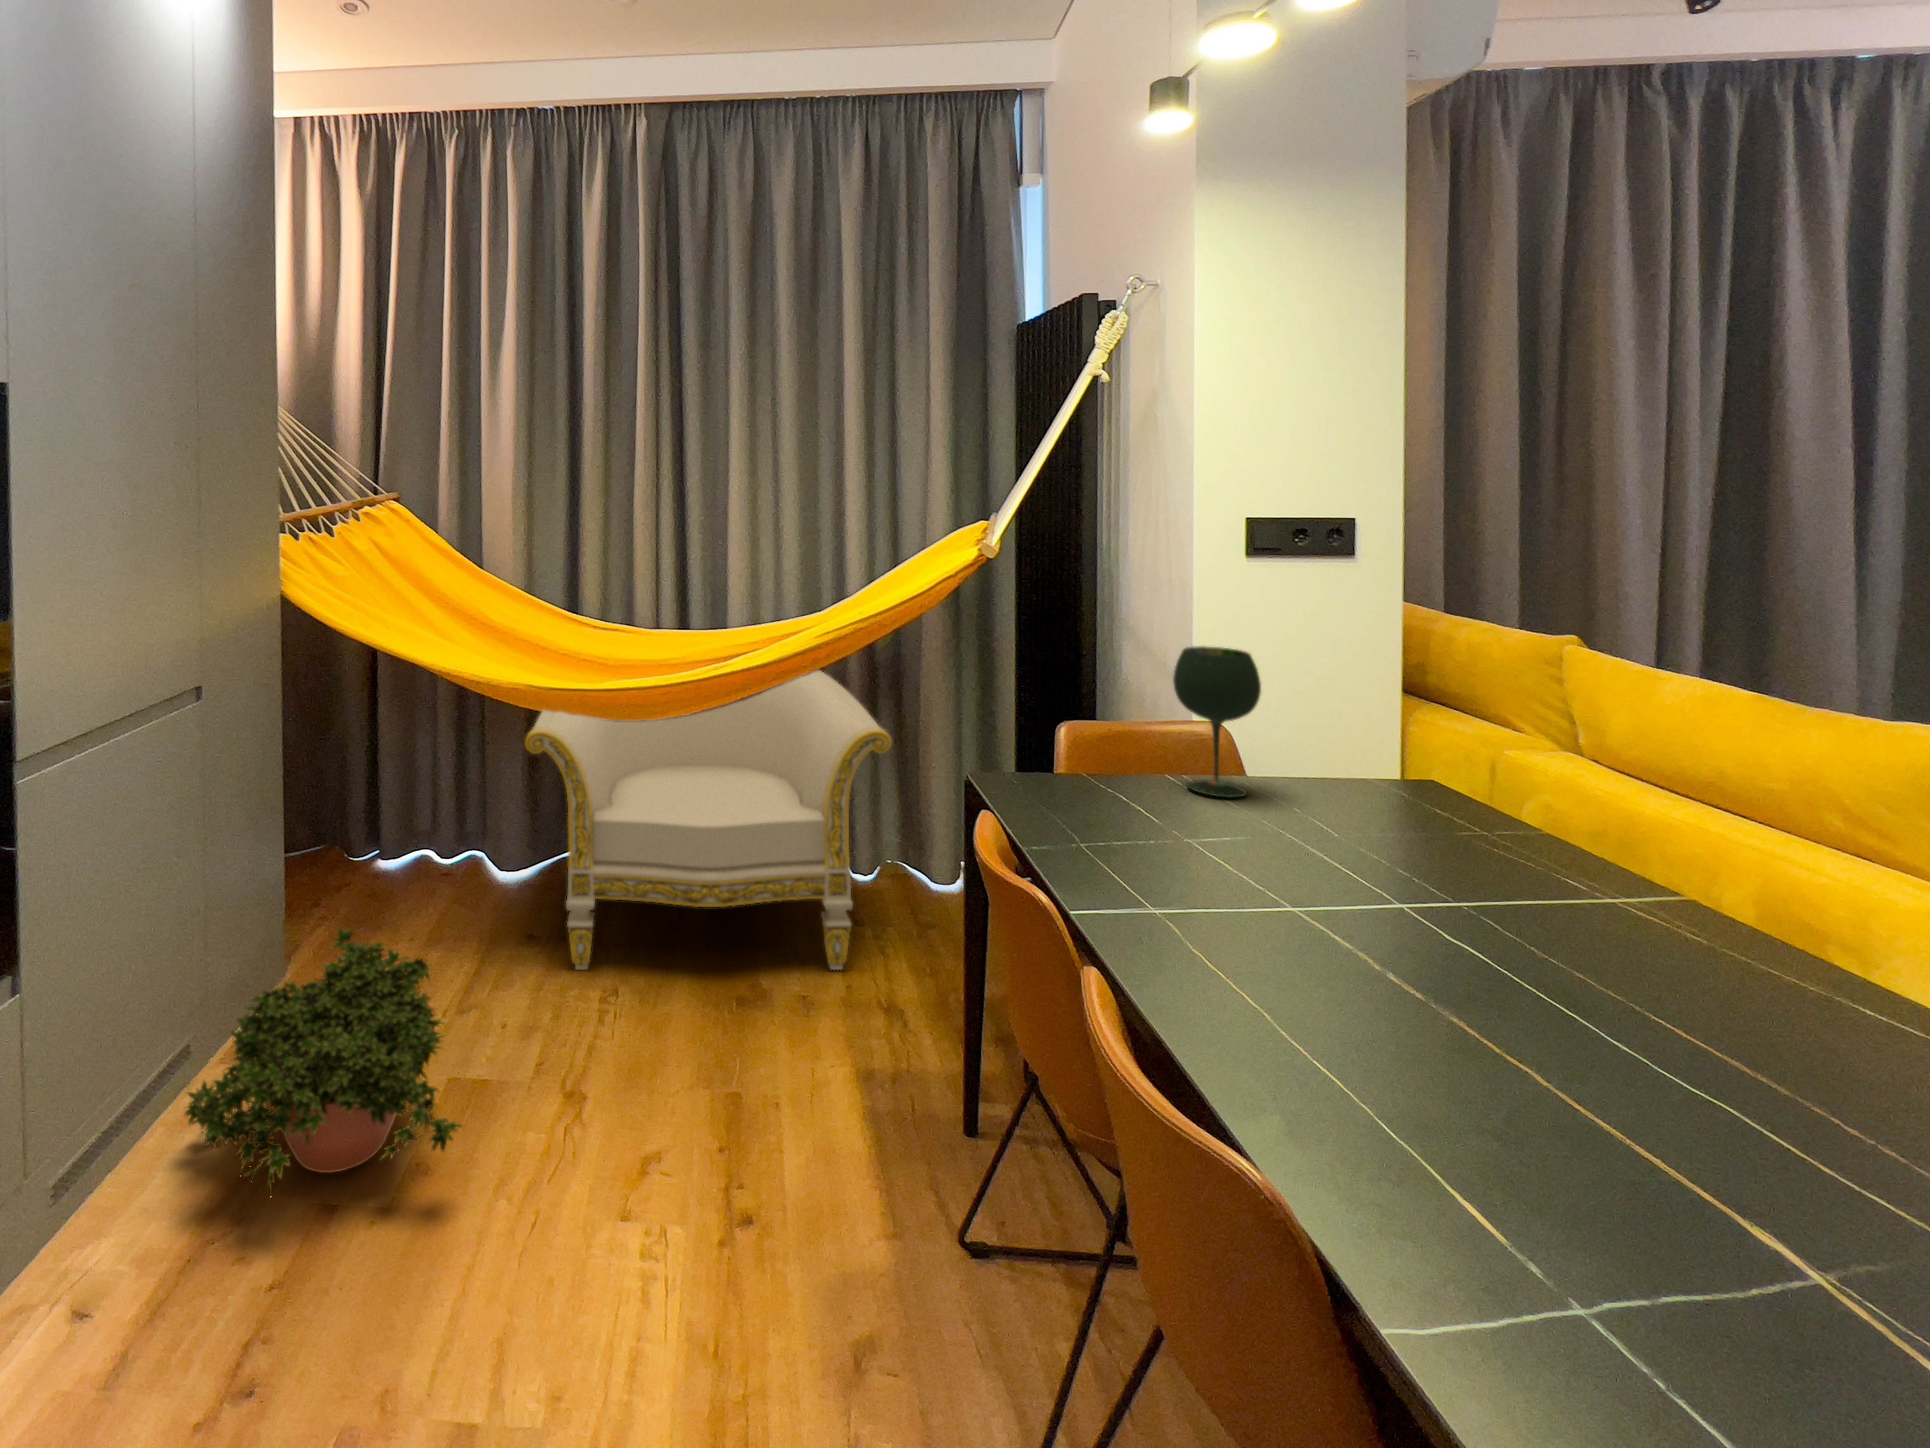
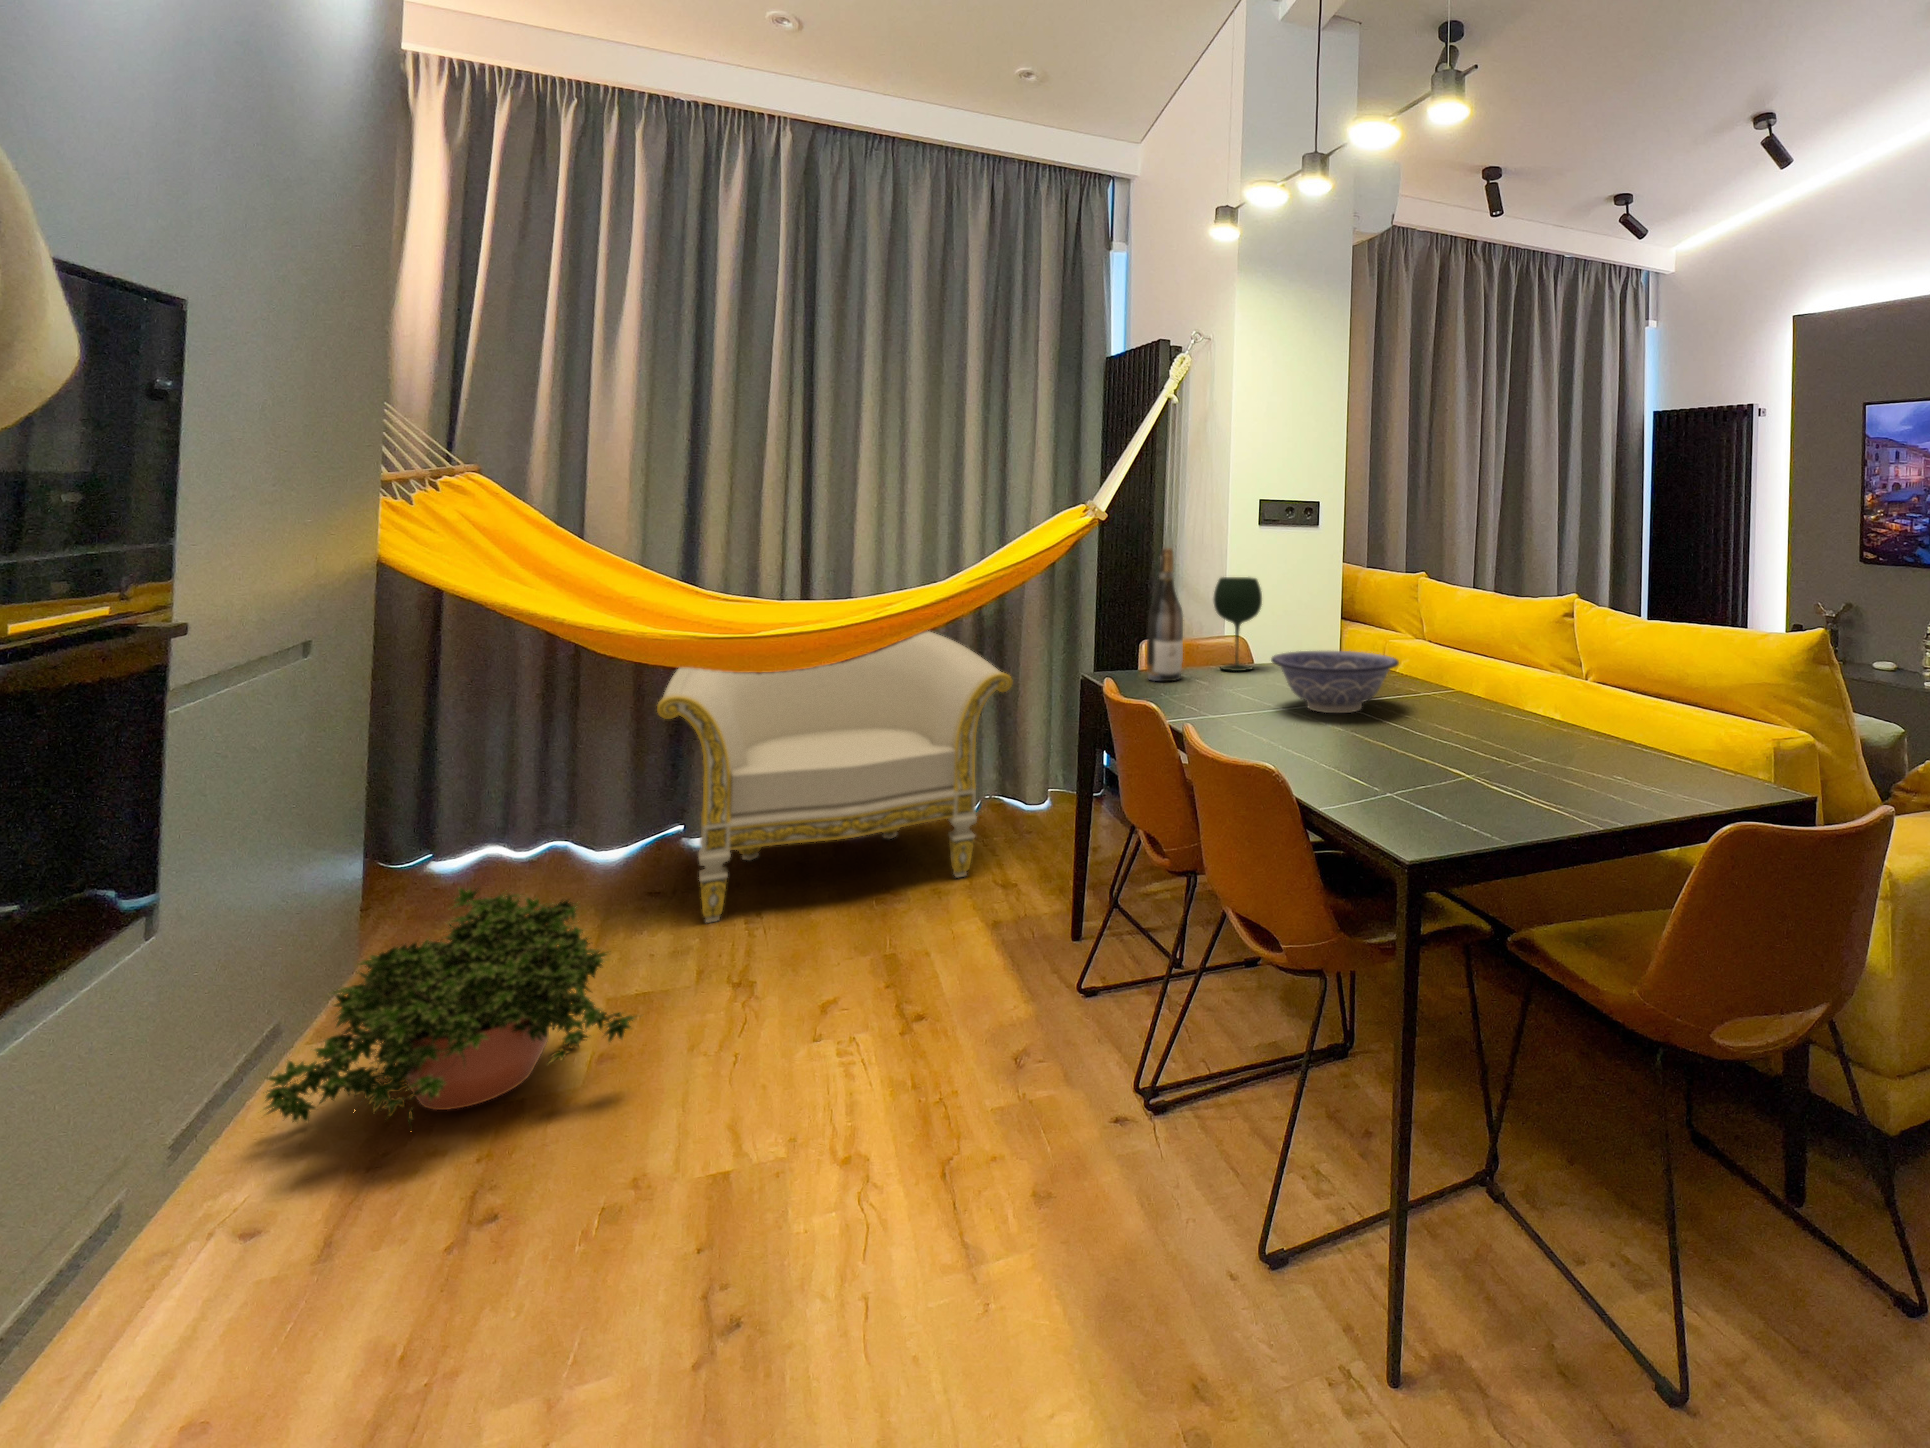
wine bottle: none [1065,605,1124,807] -> present [1147,548,1183,681]
decorative bowl: none [1291,814,1601,969] -> present [1271,651,1399,713]

